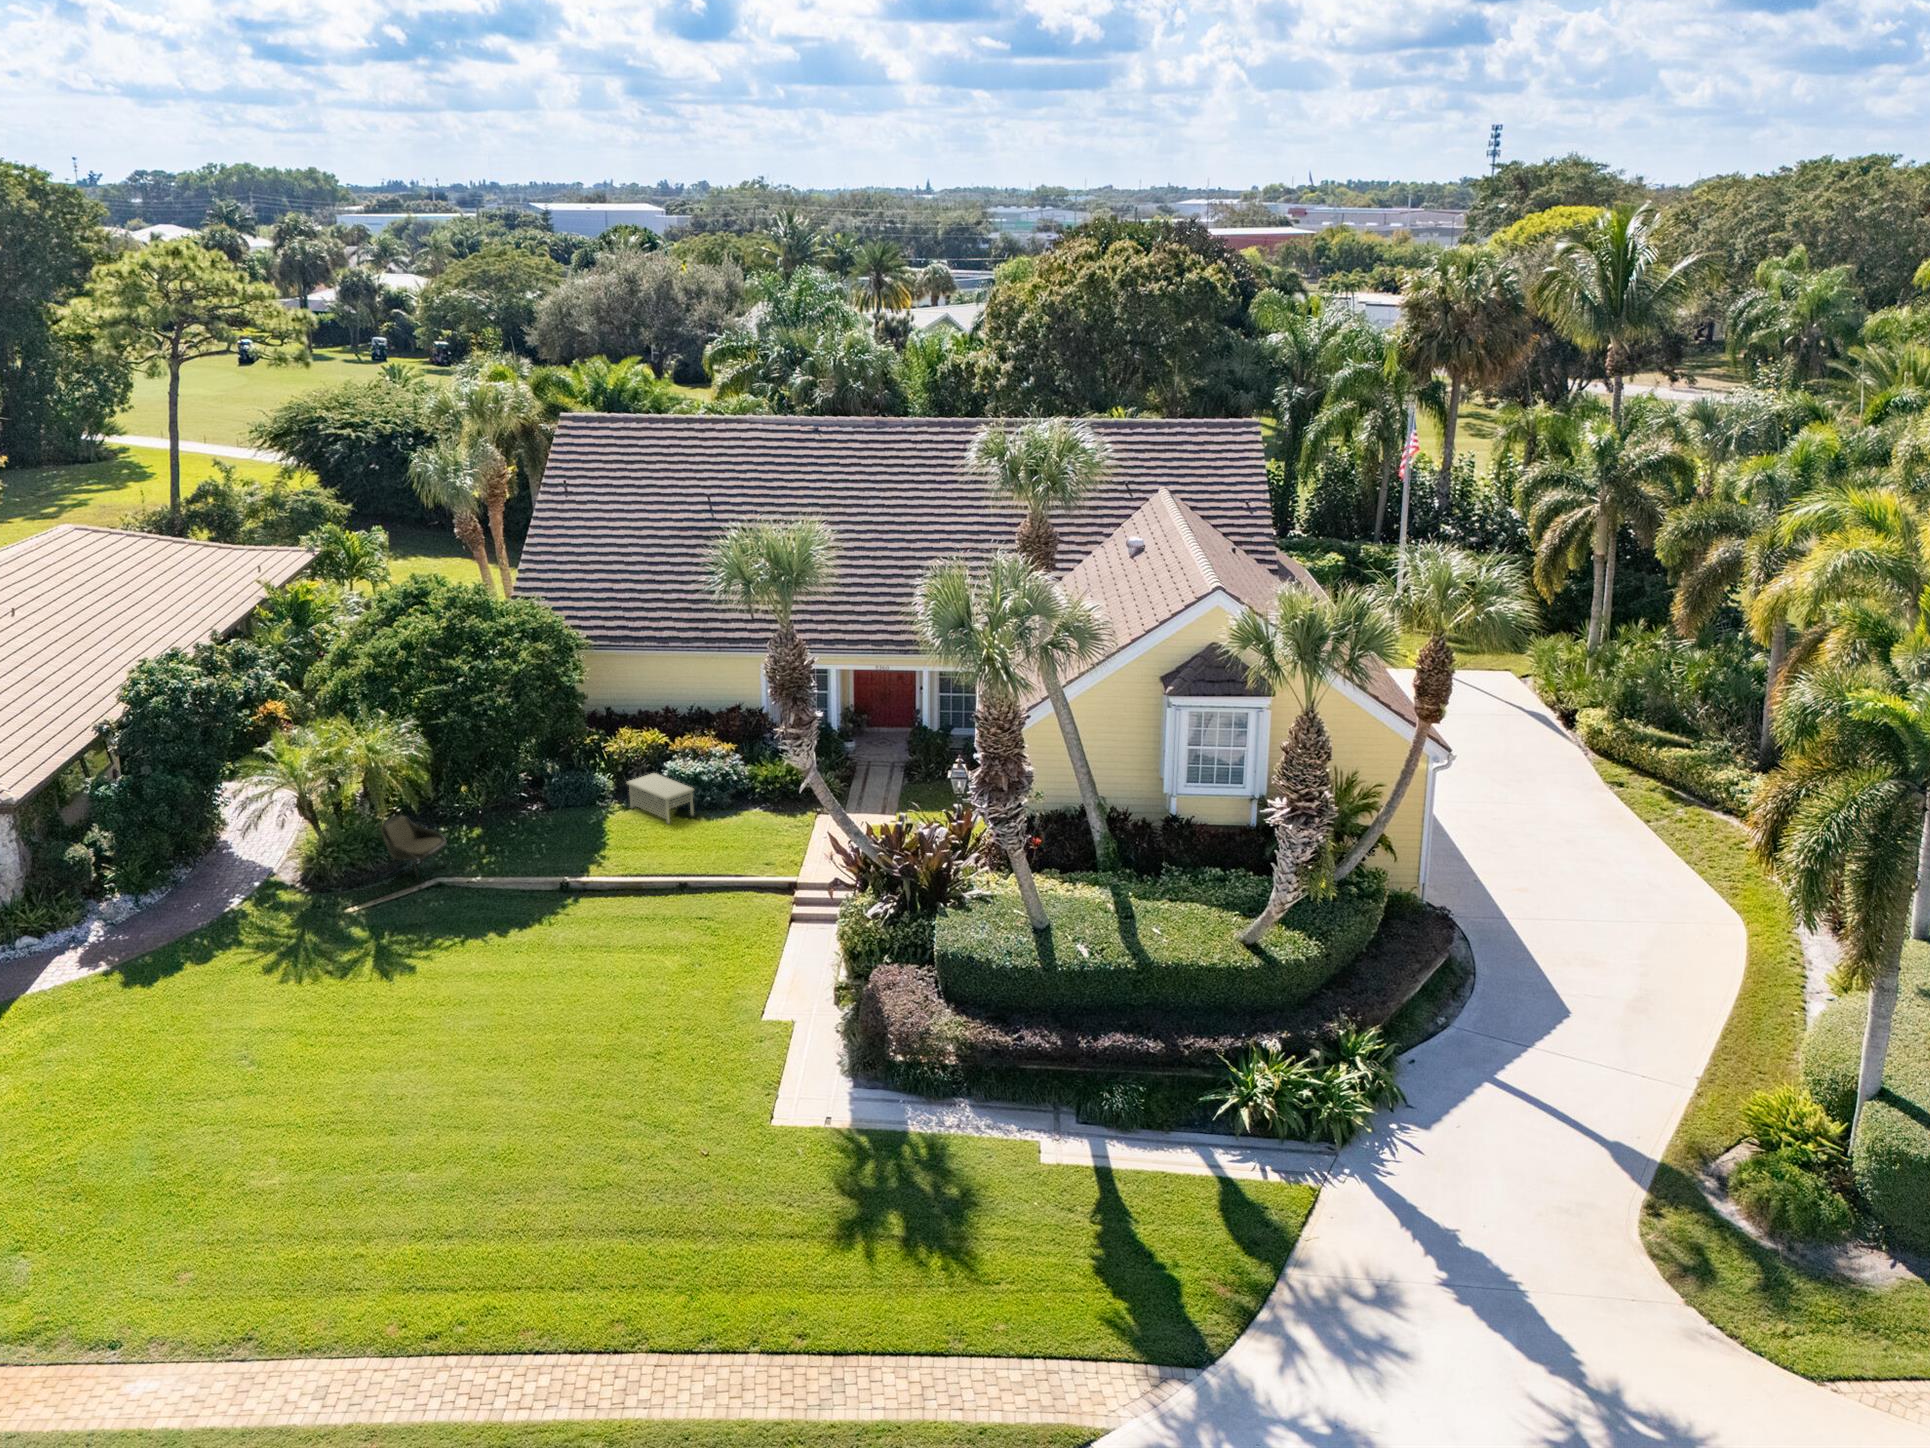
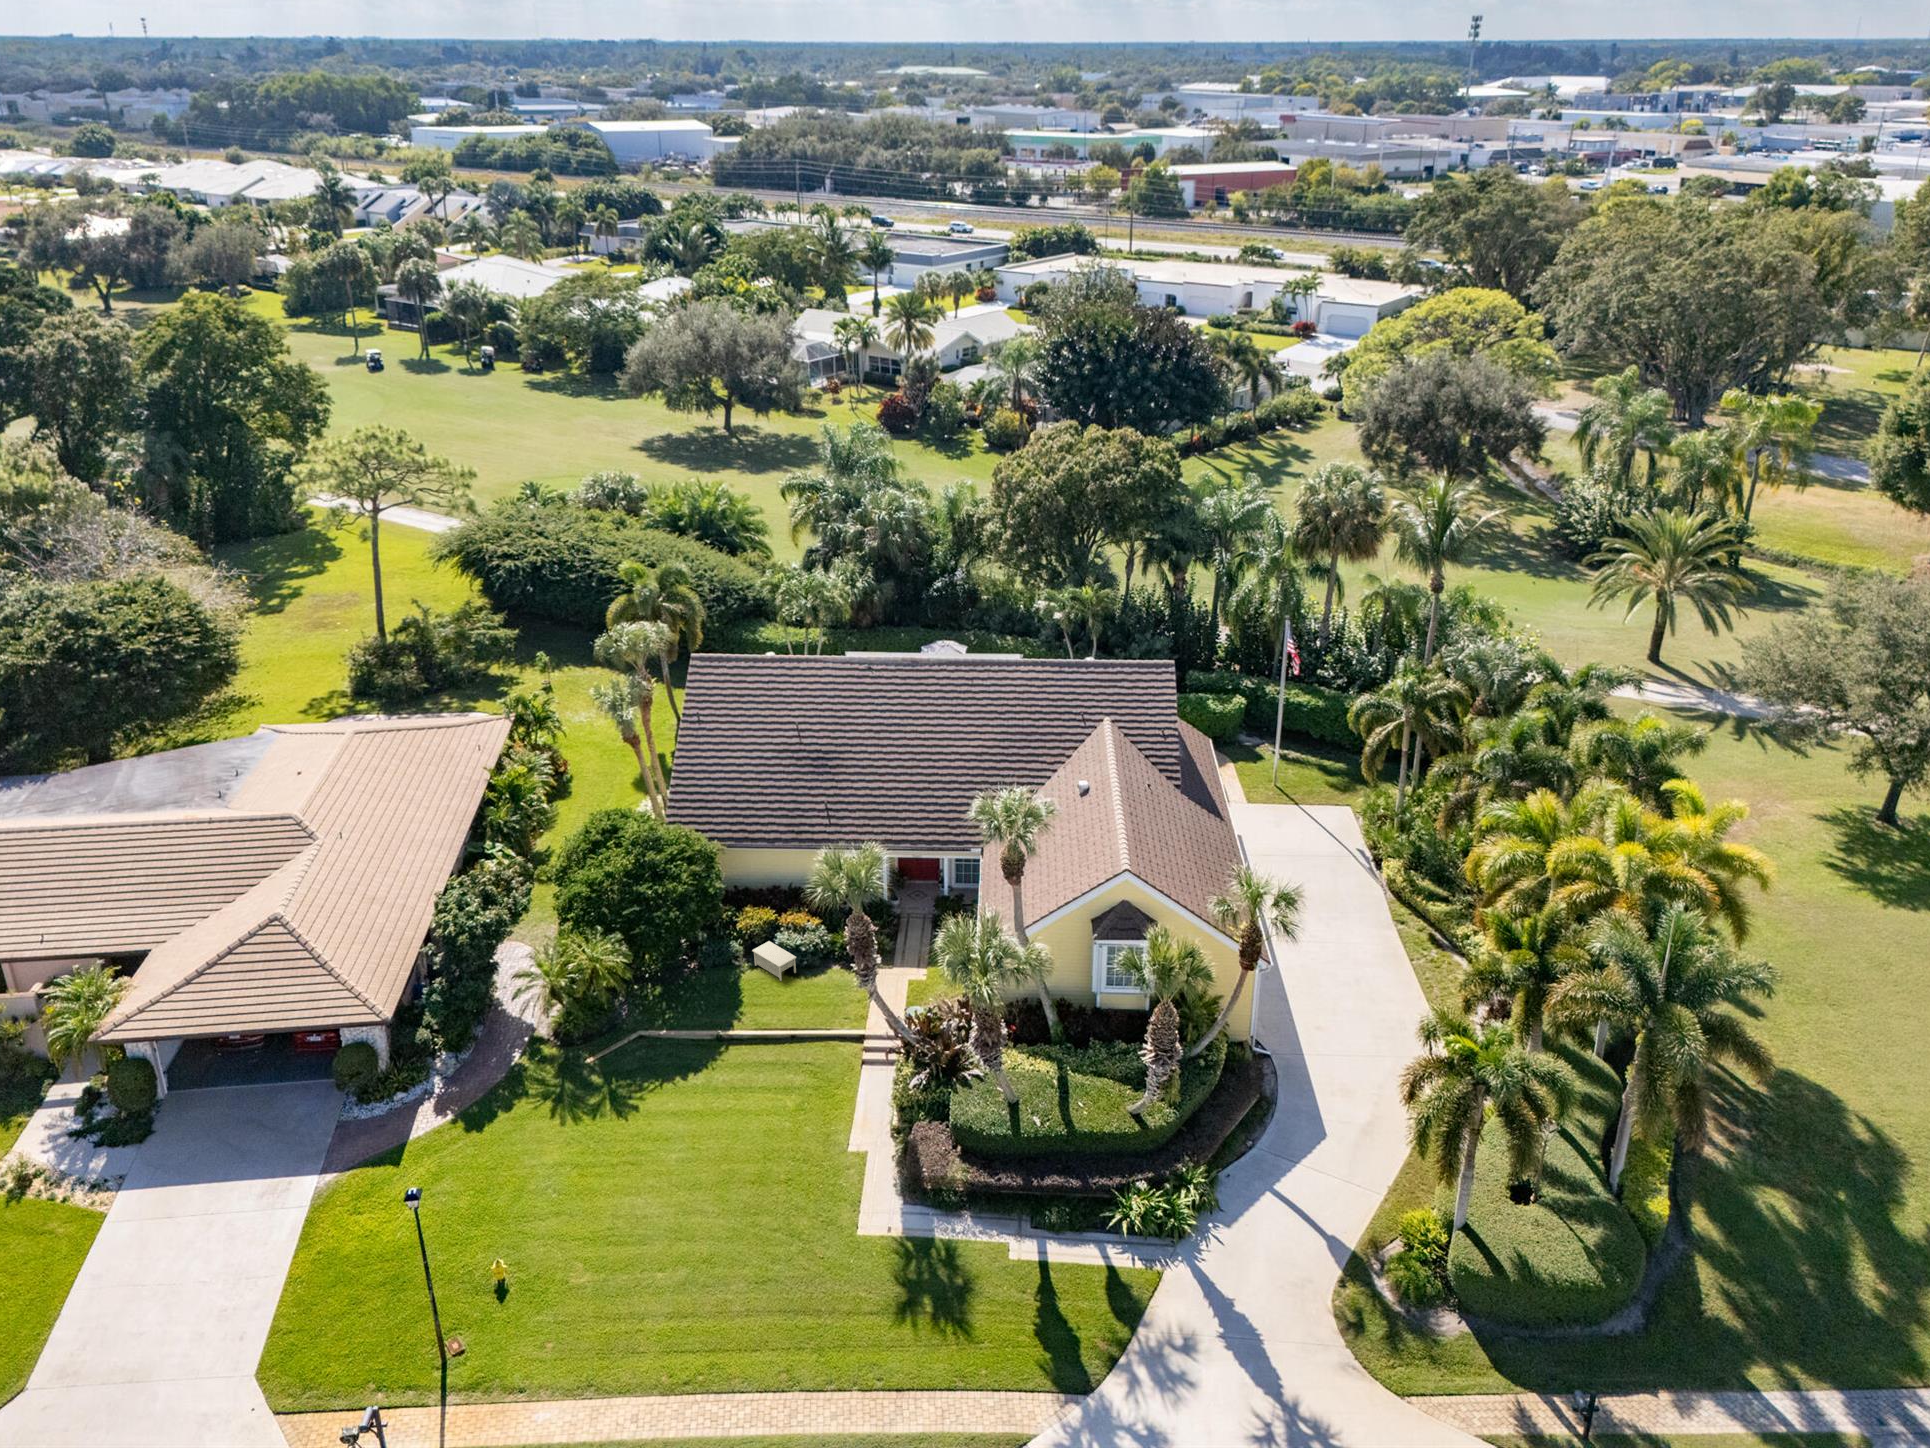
lounge chair: present [381,815,447,879] -> none [610,992,649,1037]

